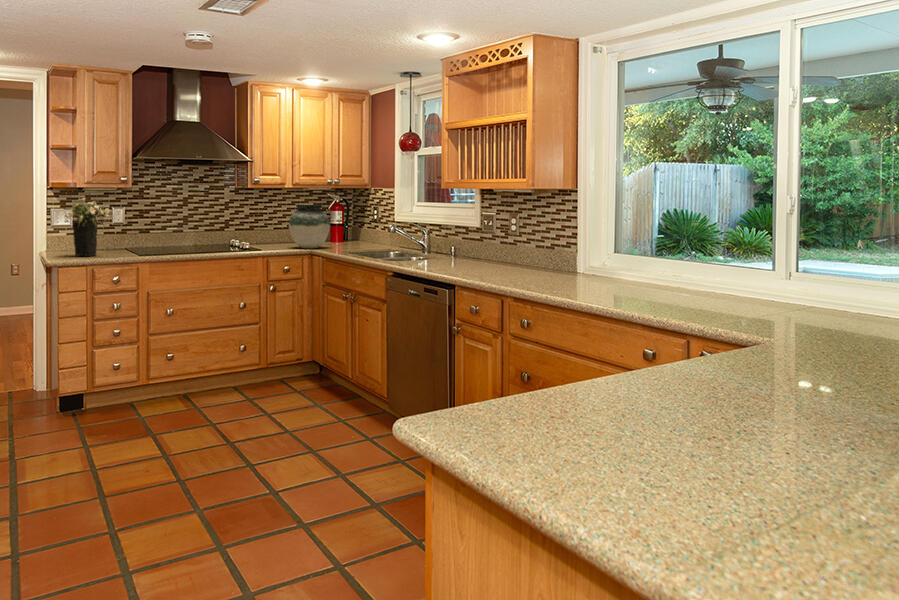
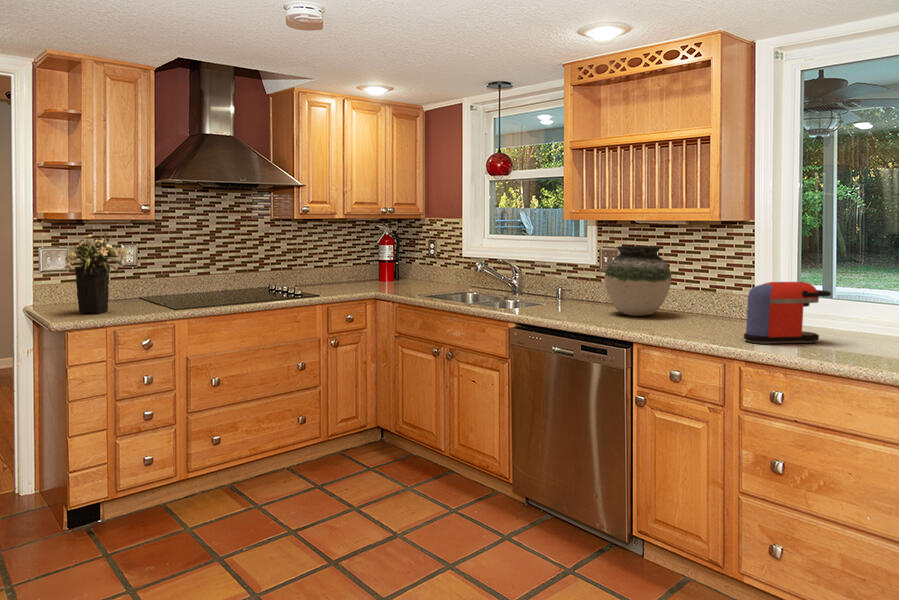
vase: present [289,205,330,248] -> present [605,246,671,316]
coffee maker: none [519,235,582,279] -> present [744,282,831,344]

